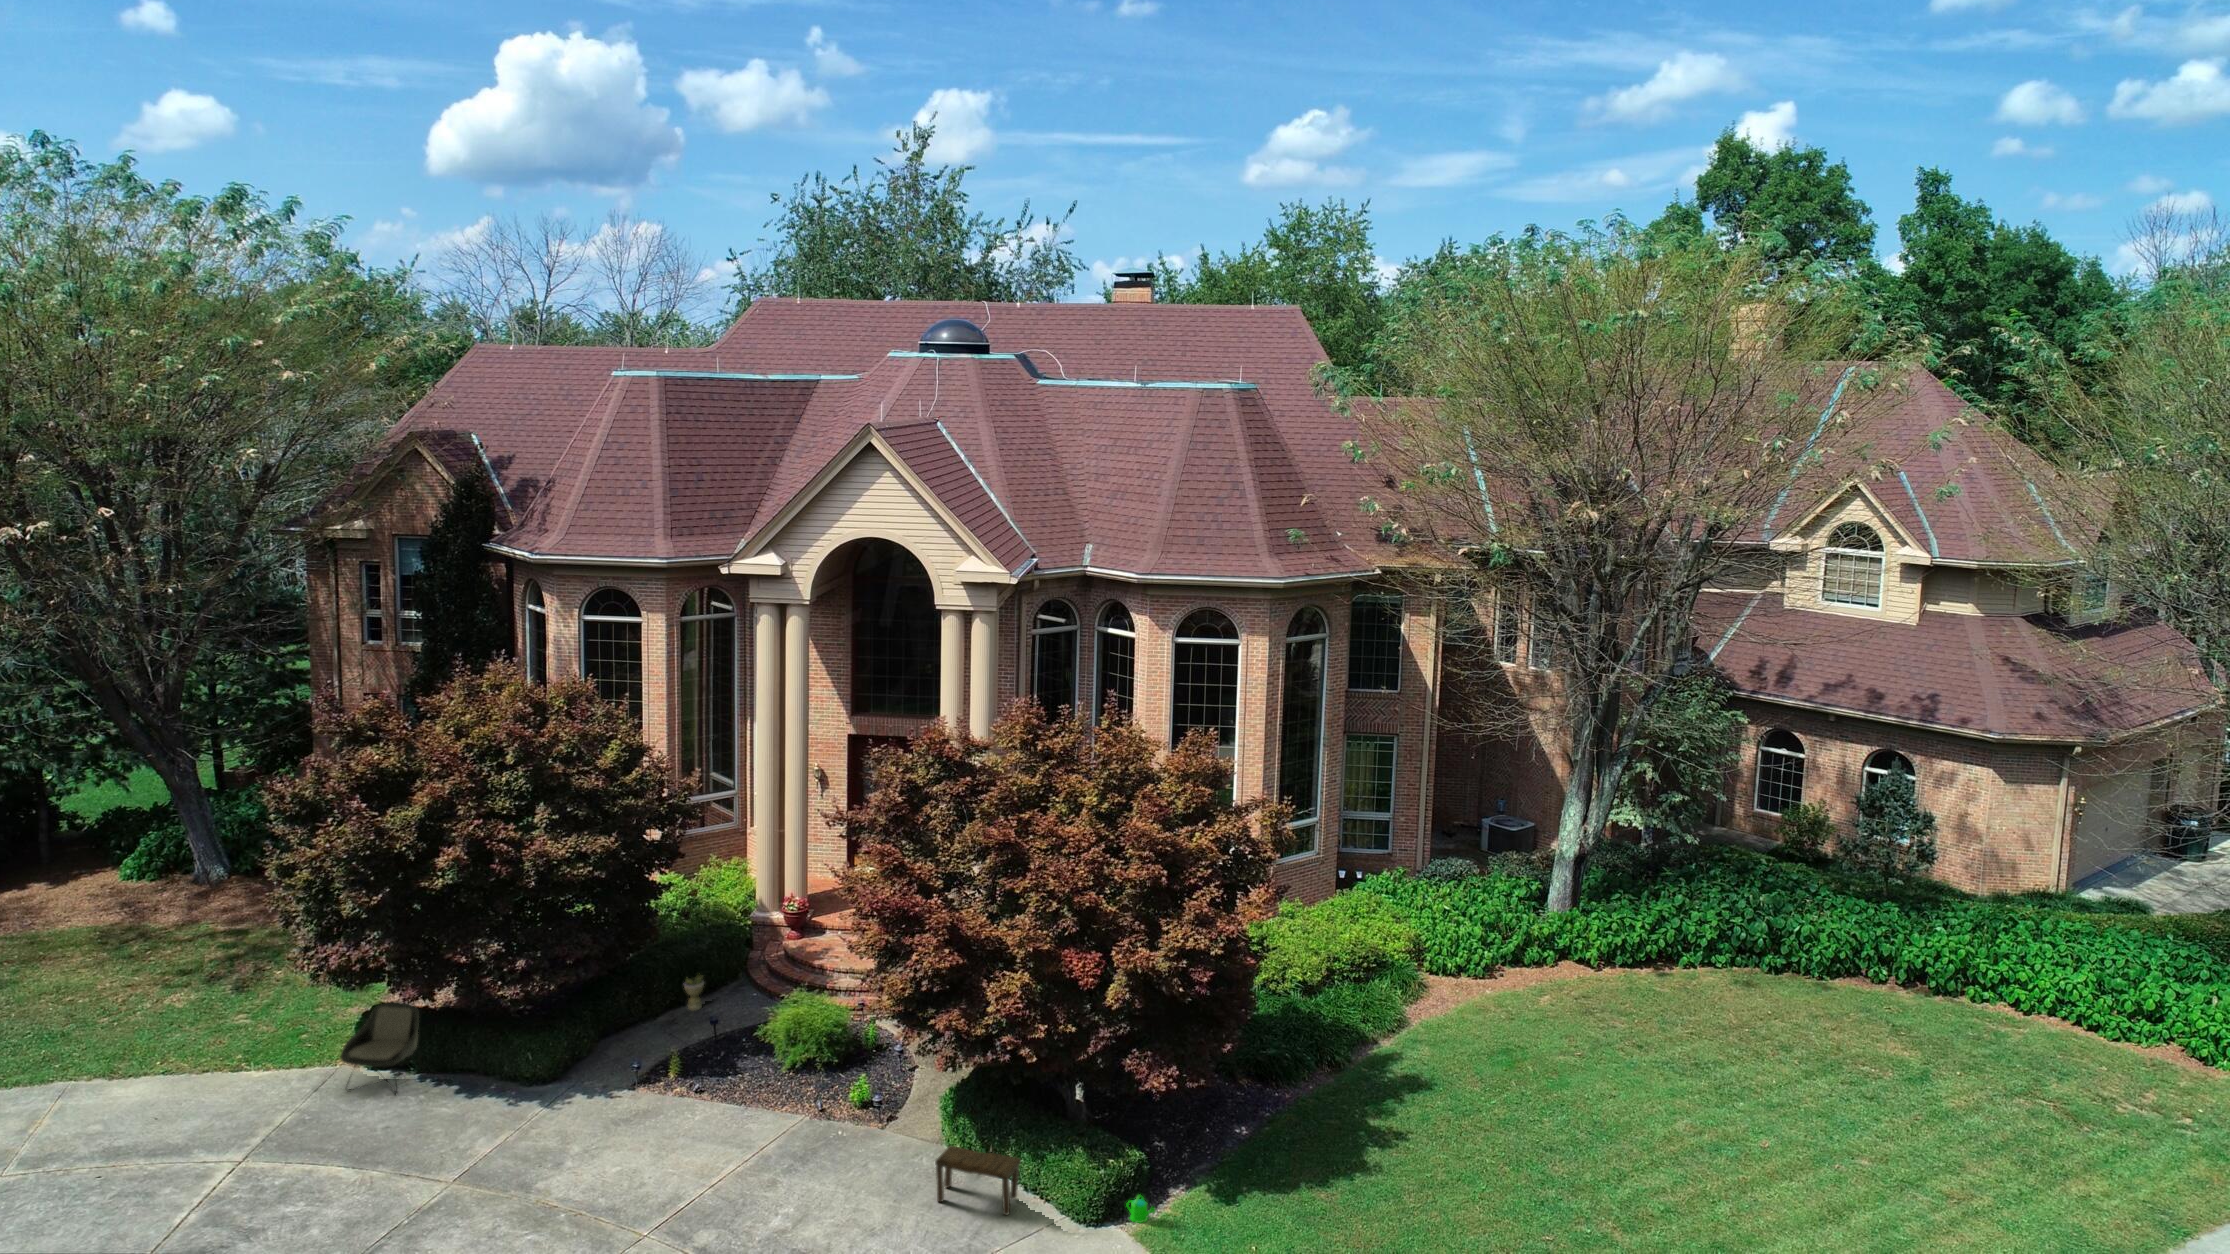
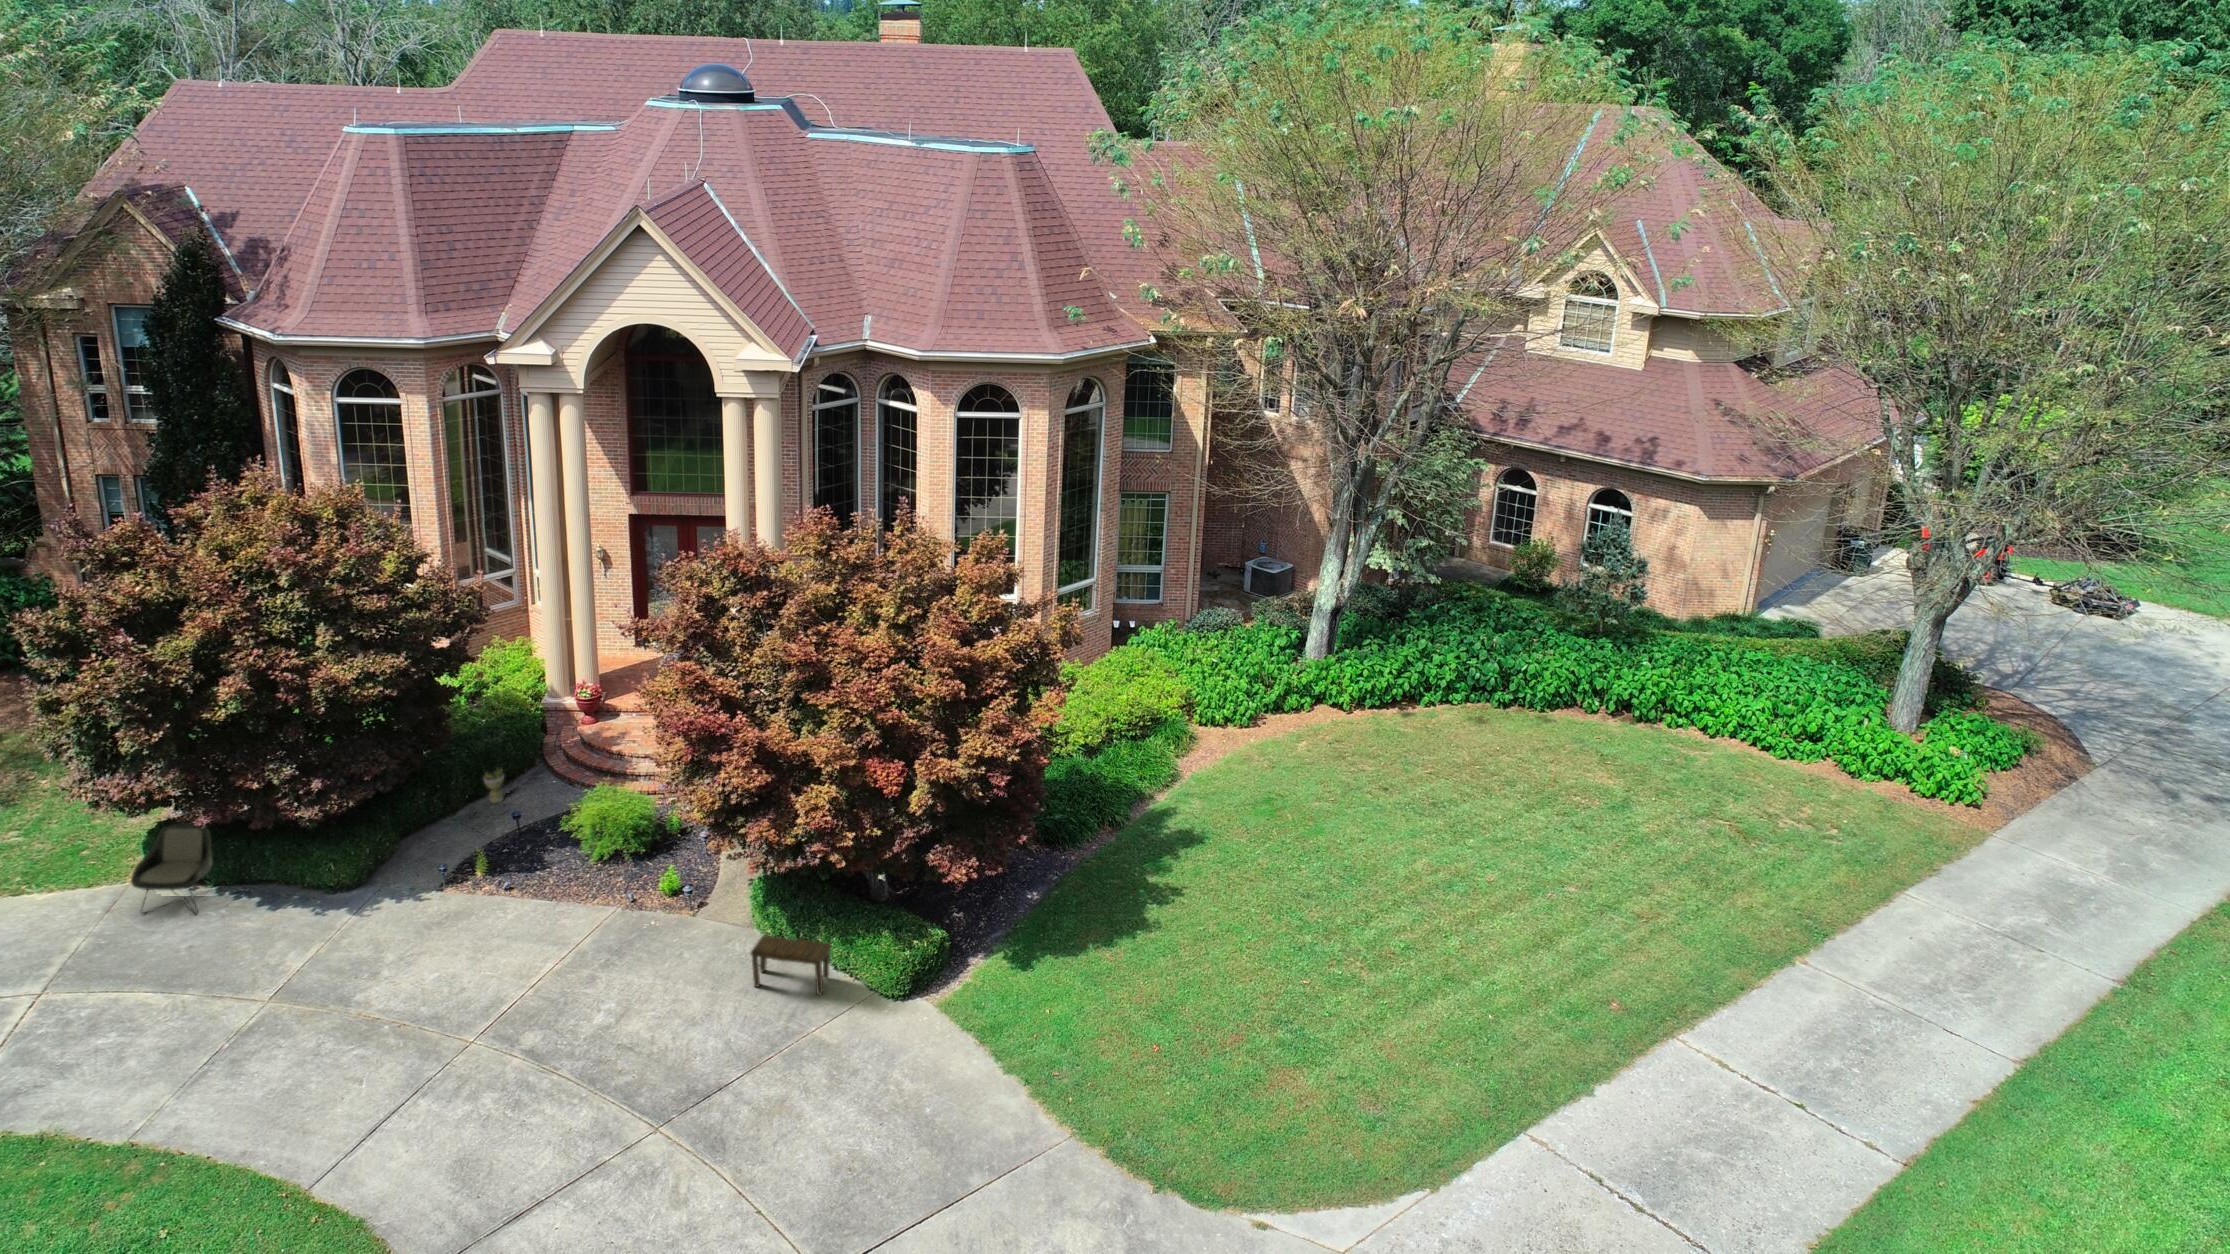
watering can: present [1126,1195,1155,1223] -> none [931,968,958,993]

